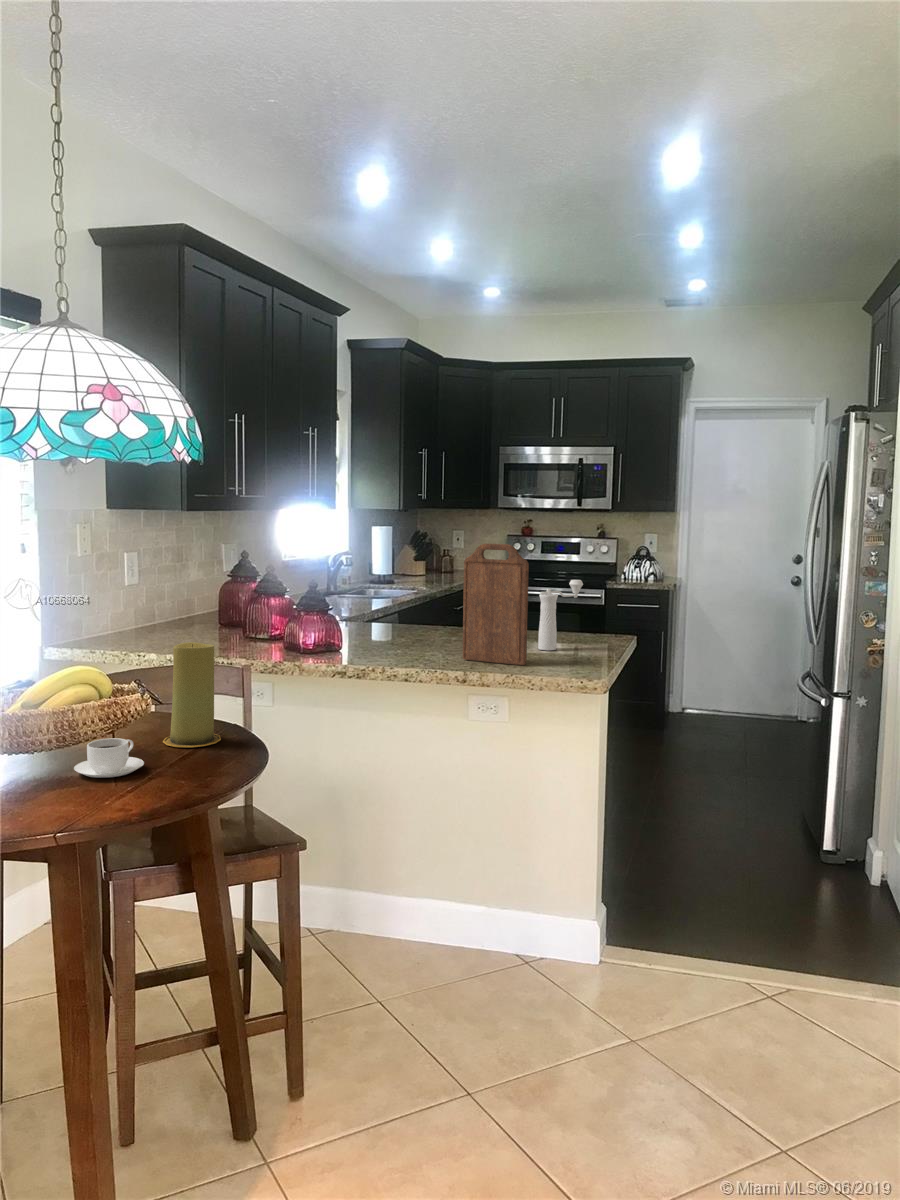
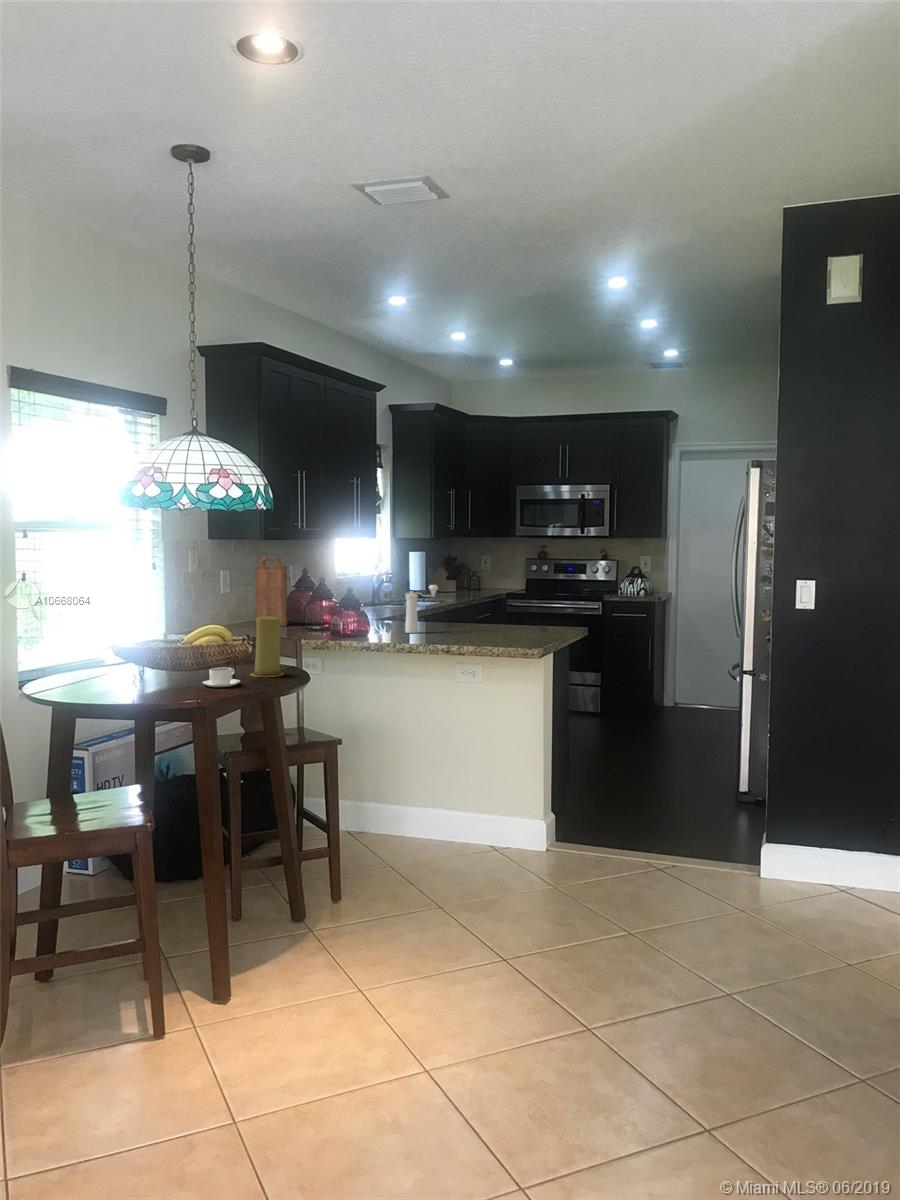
cutting board: present [463,544,529,665] -> present [255,557,287,626]
pepper mill: present [538,580,583,650] -> present [405,585,438,633]

